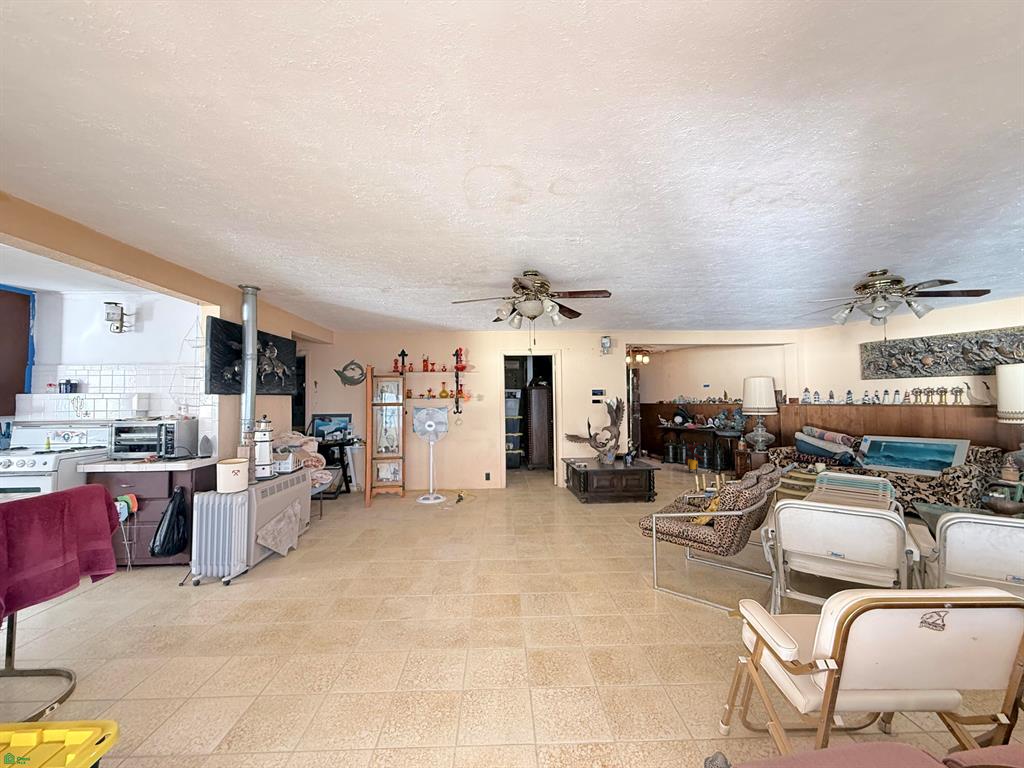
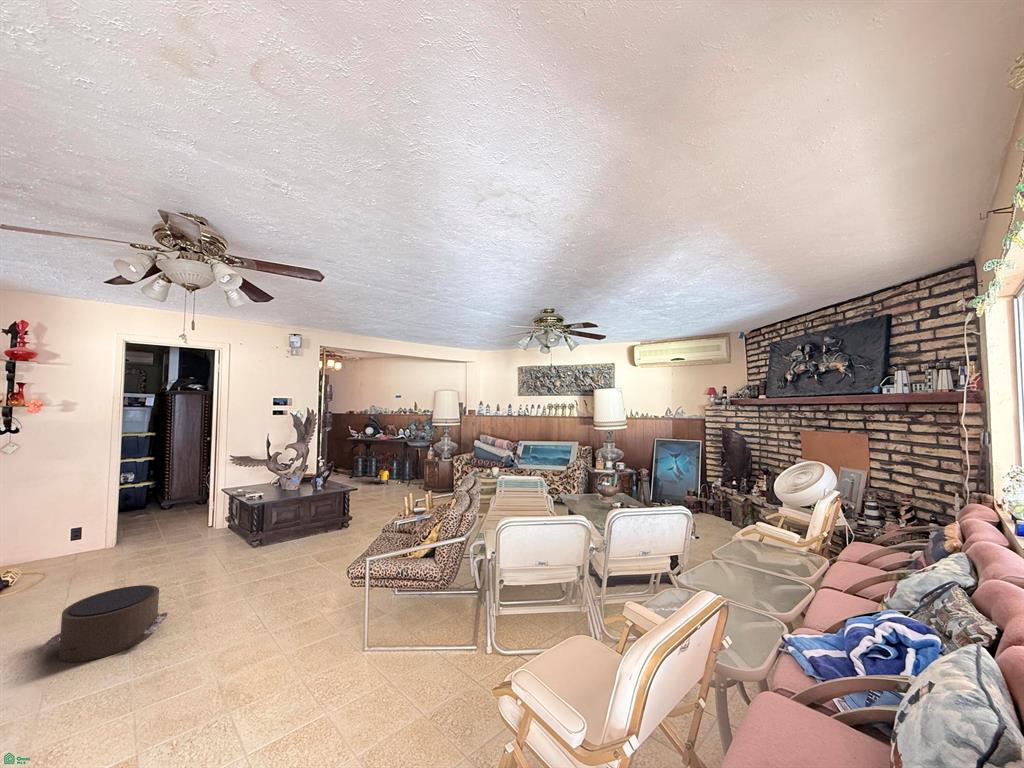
pouf: none [483,504,536,538] -> present [35,585,168,662]

